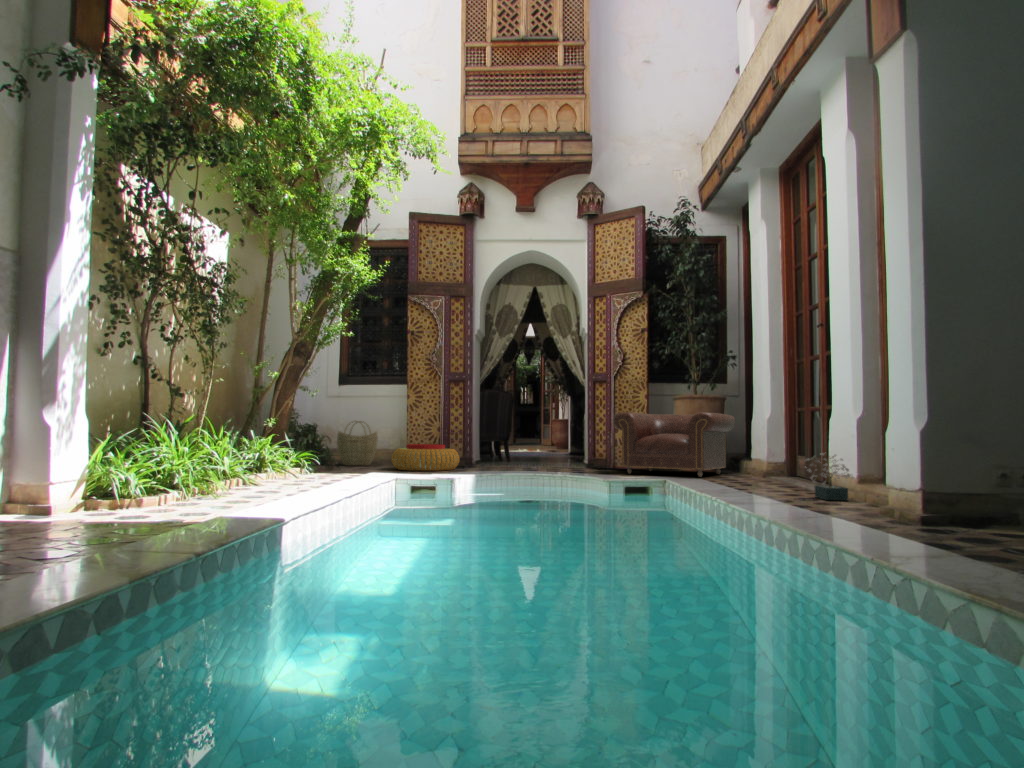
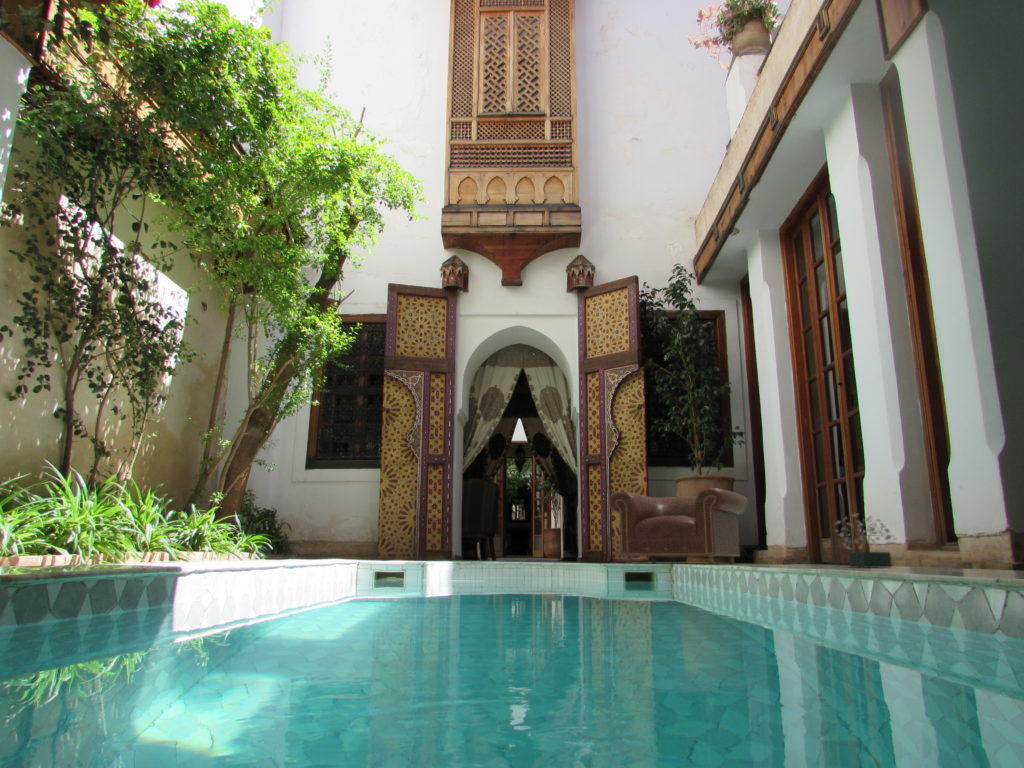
woven basket: present [337,421,378,466] -> none [298,509,344,561]
pouf: present [391,444,459,471] -> none [356,532,435,562]

